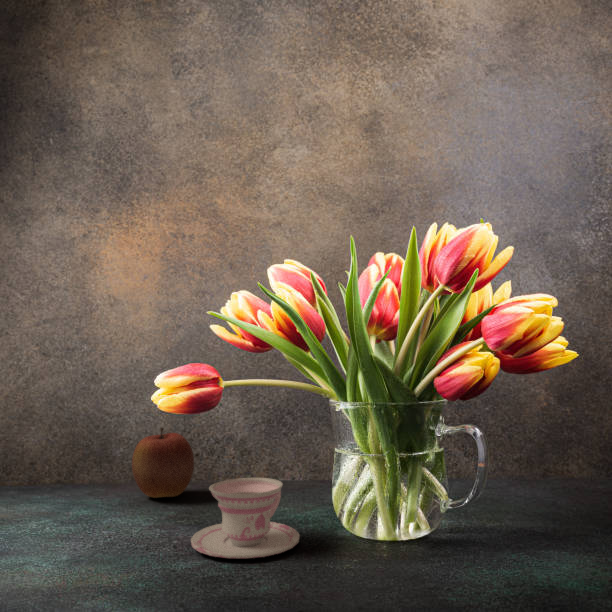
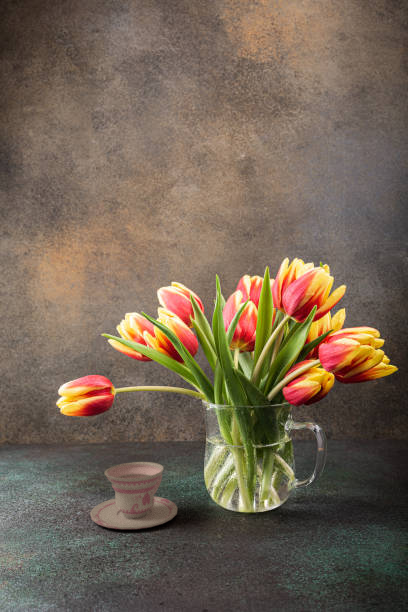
apple: present [132,428,194,498] -> none [37,417,89,475]

